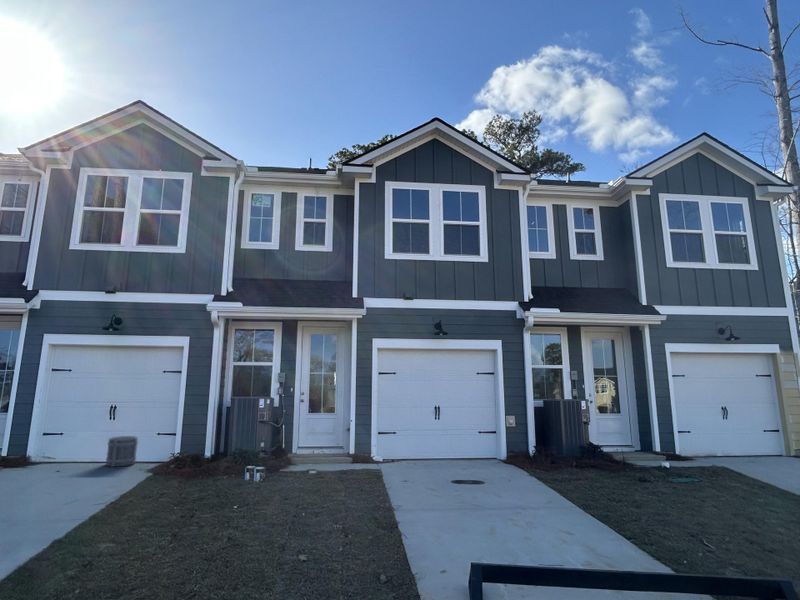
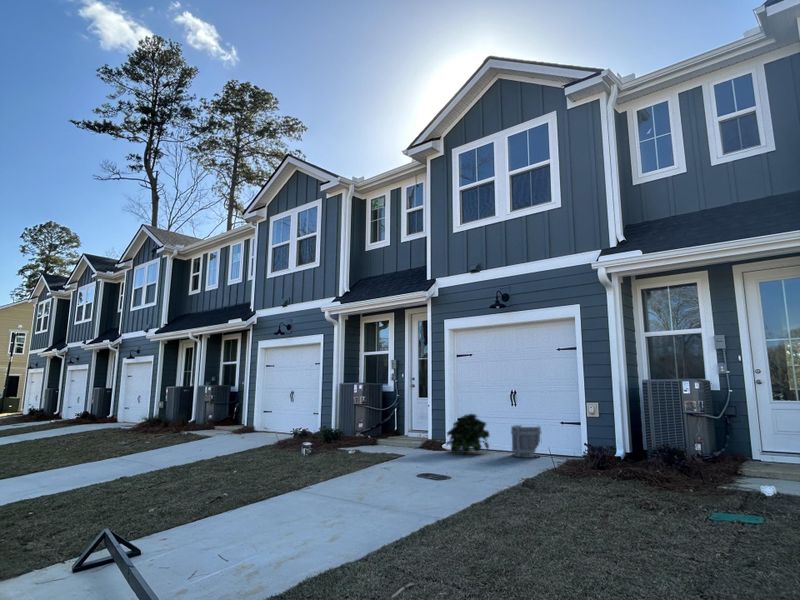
potted plant: none [30,428,84,469] -> present [446,414,490,453]

